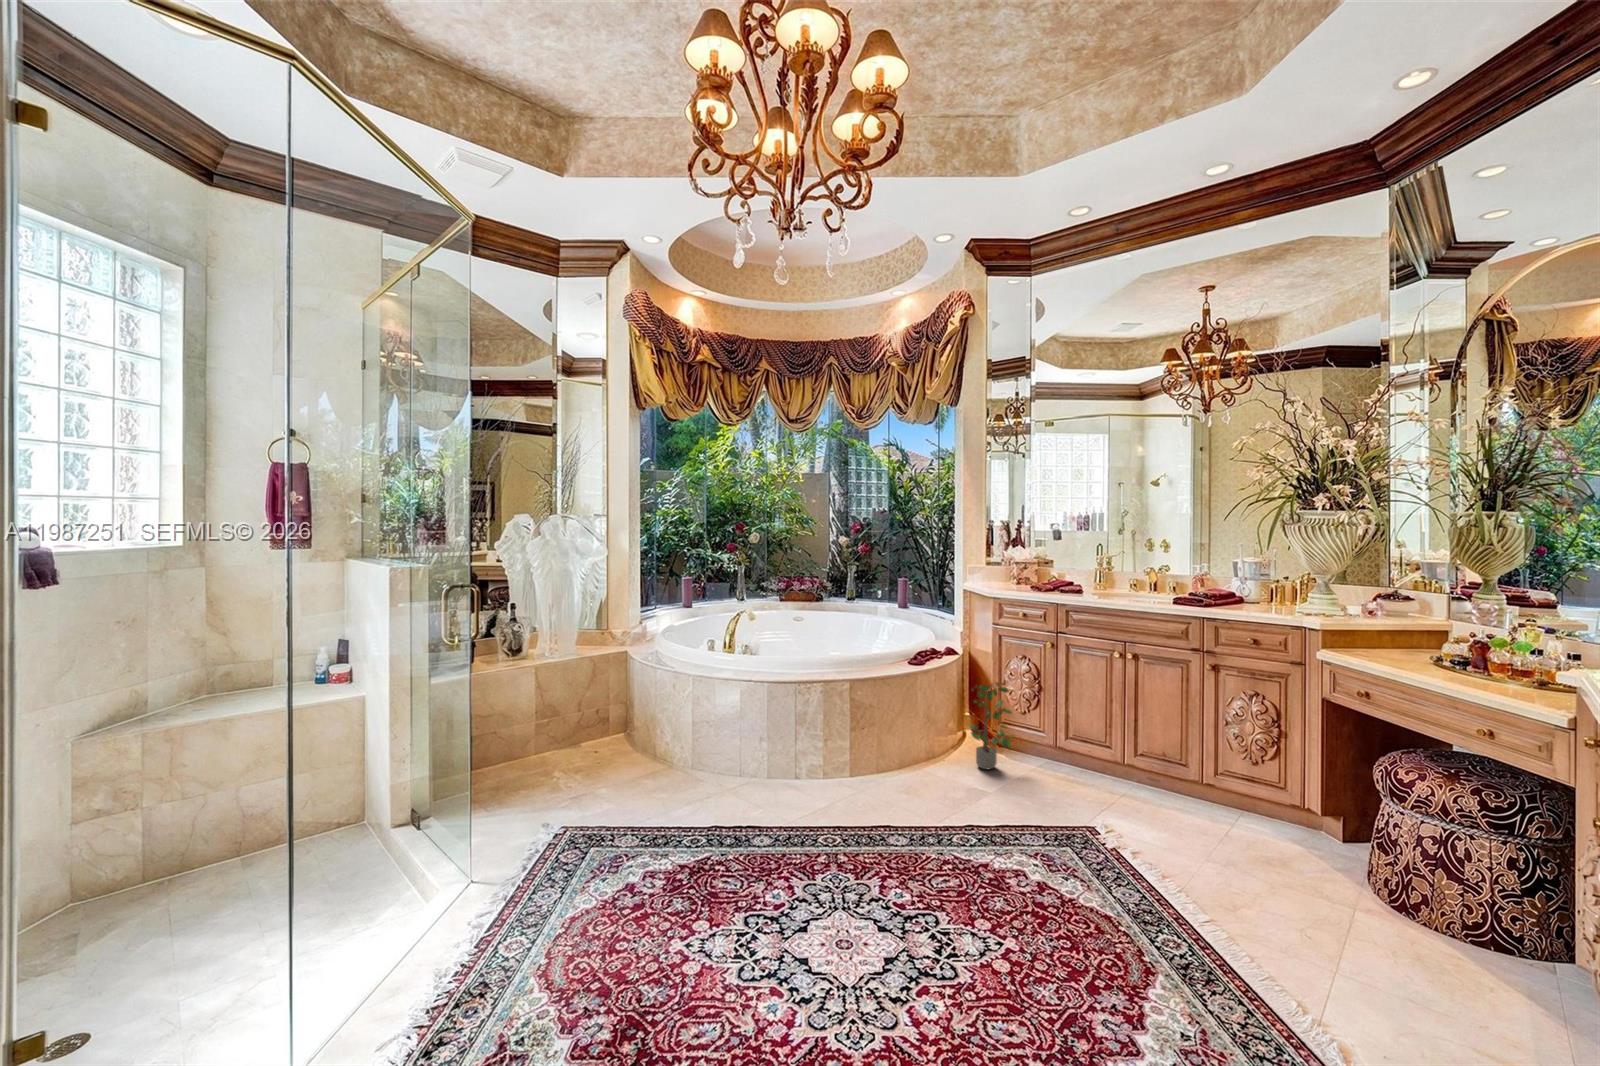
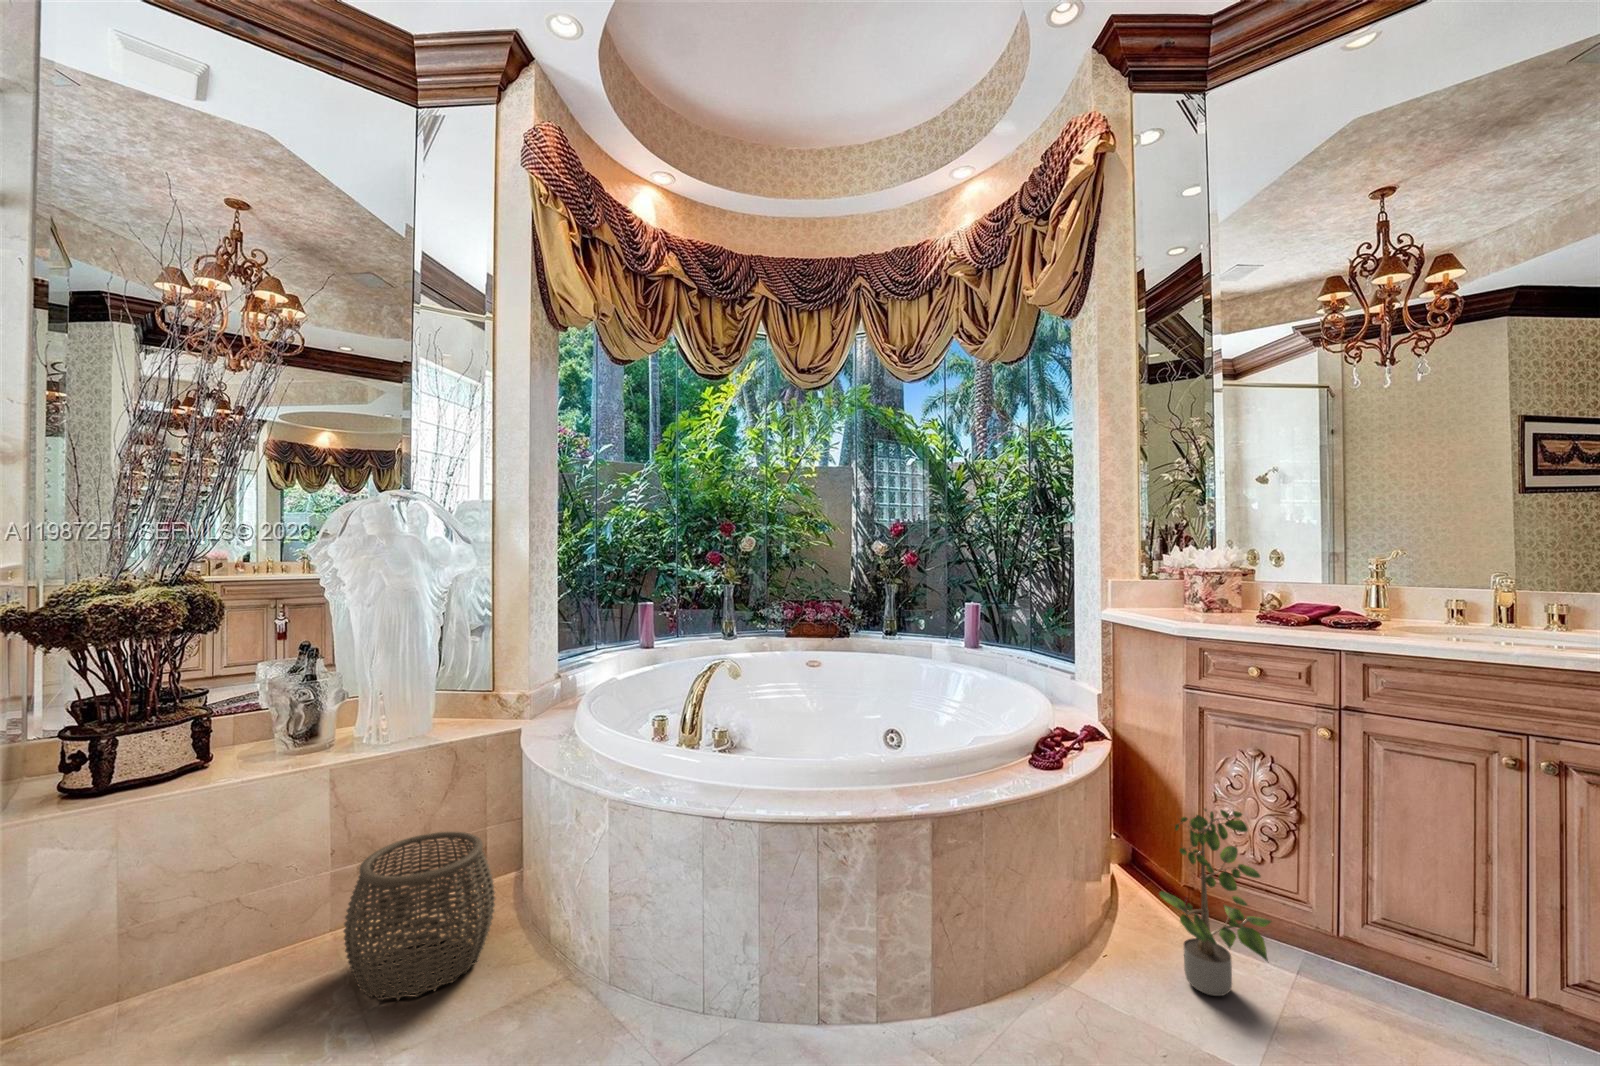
woven basket: none [559,697,629,770] -> present [344,832,495,1000]

